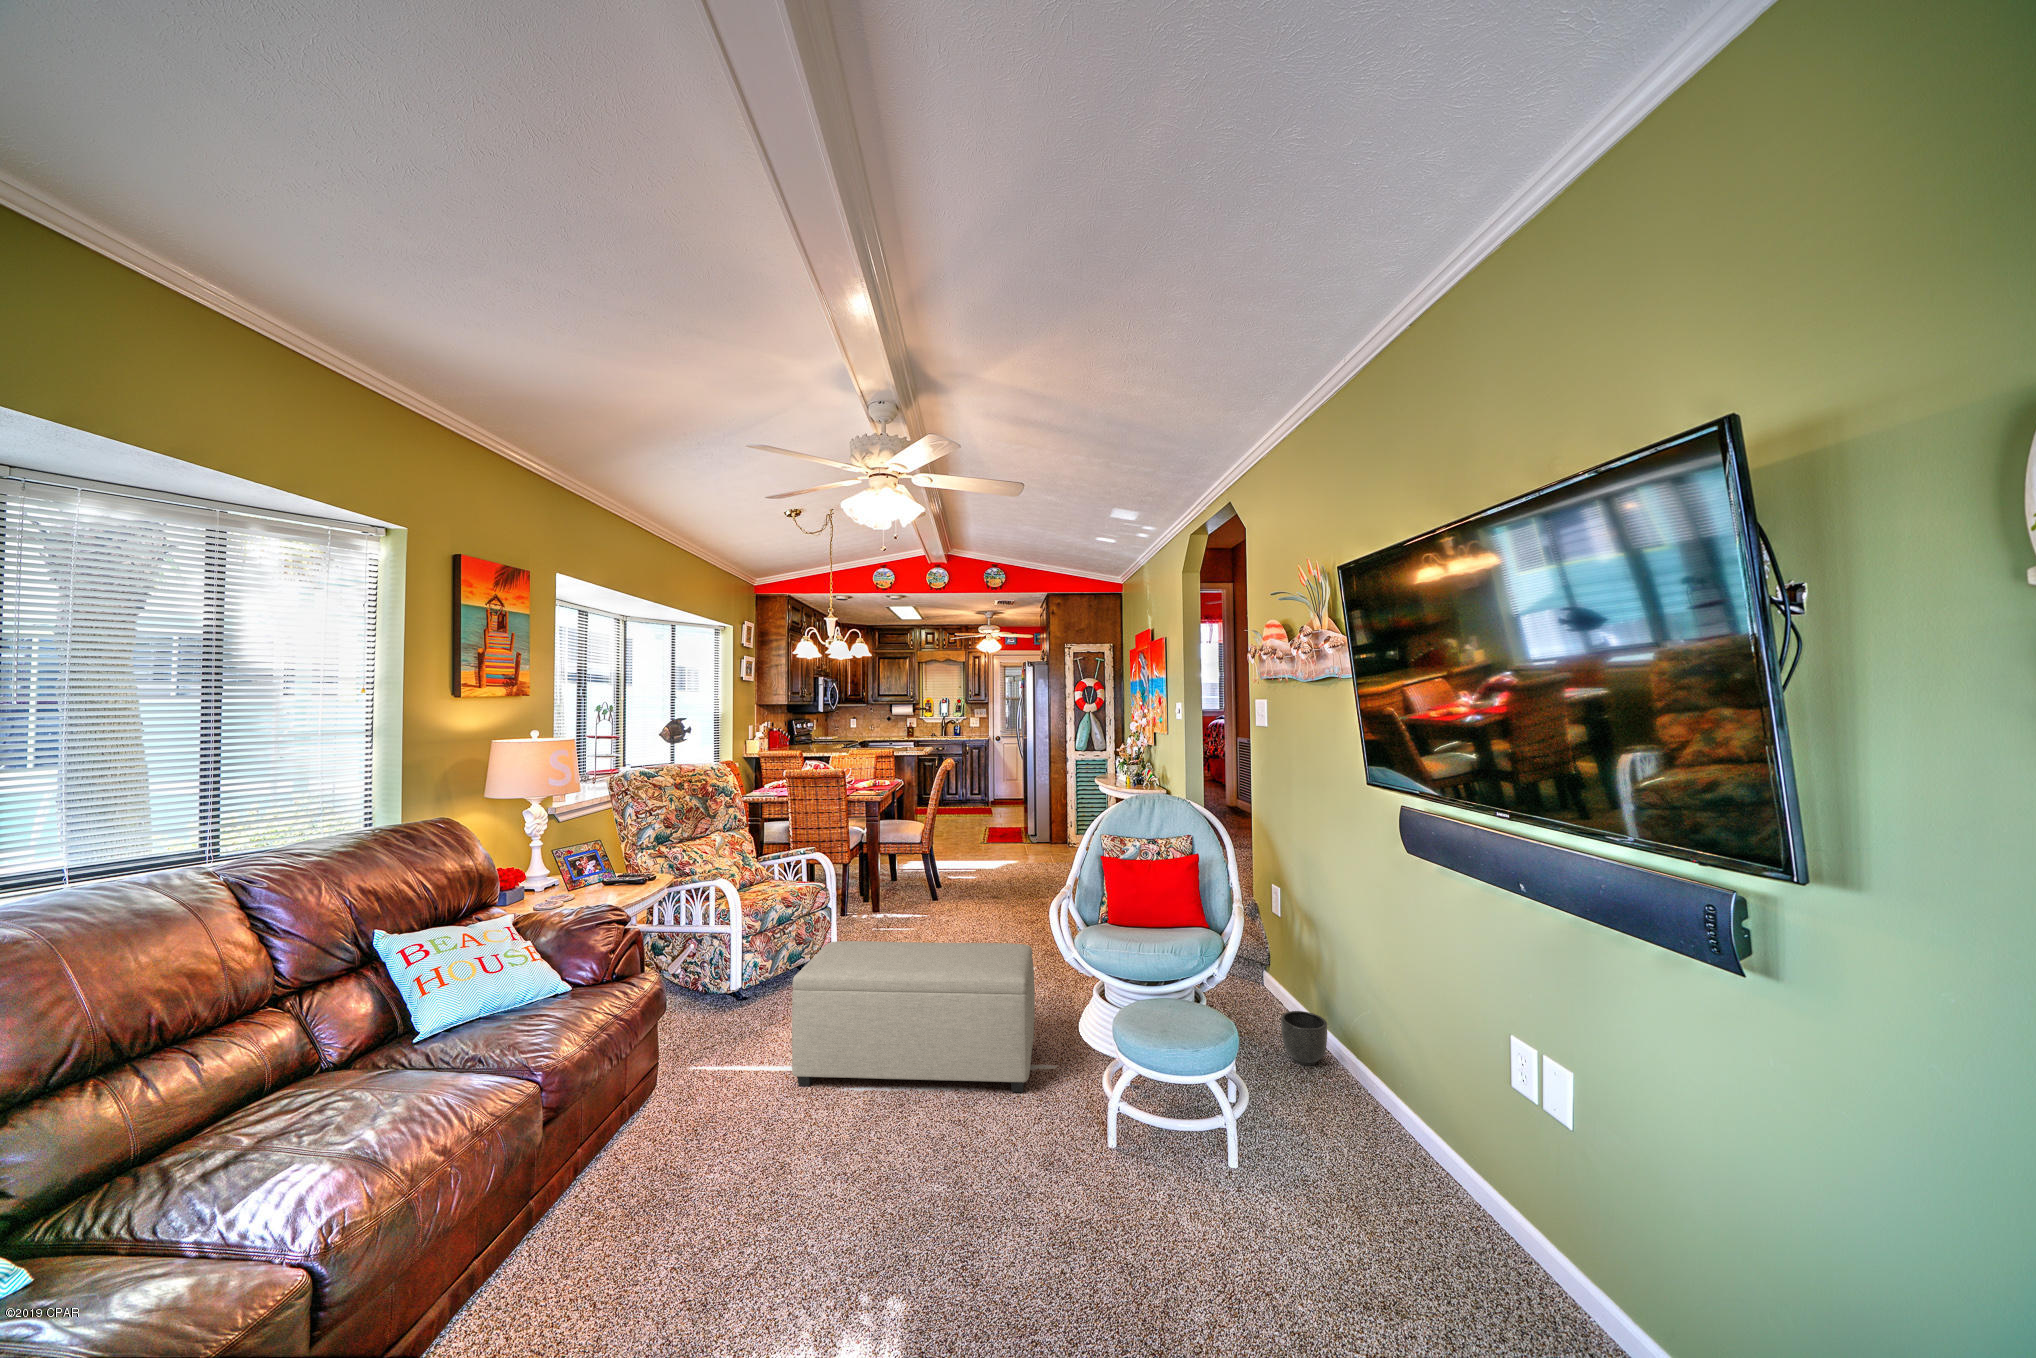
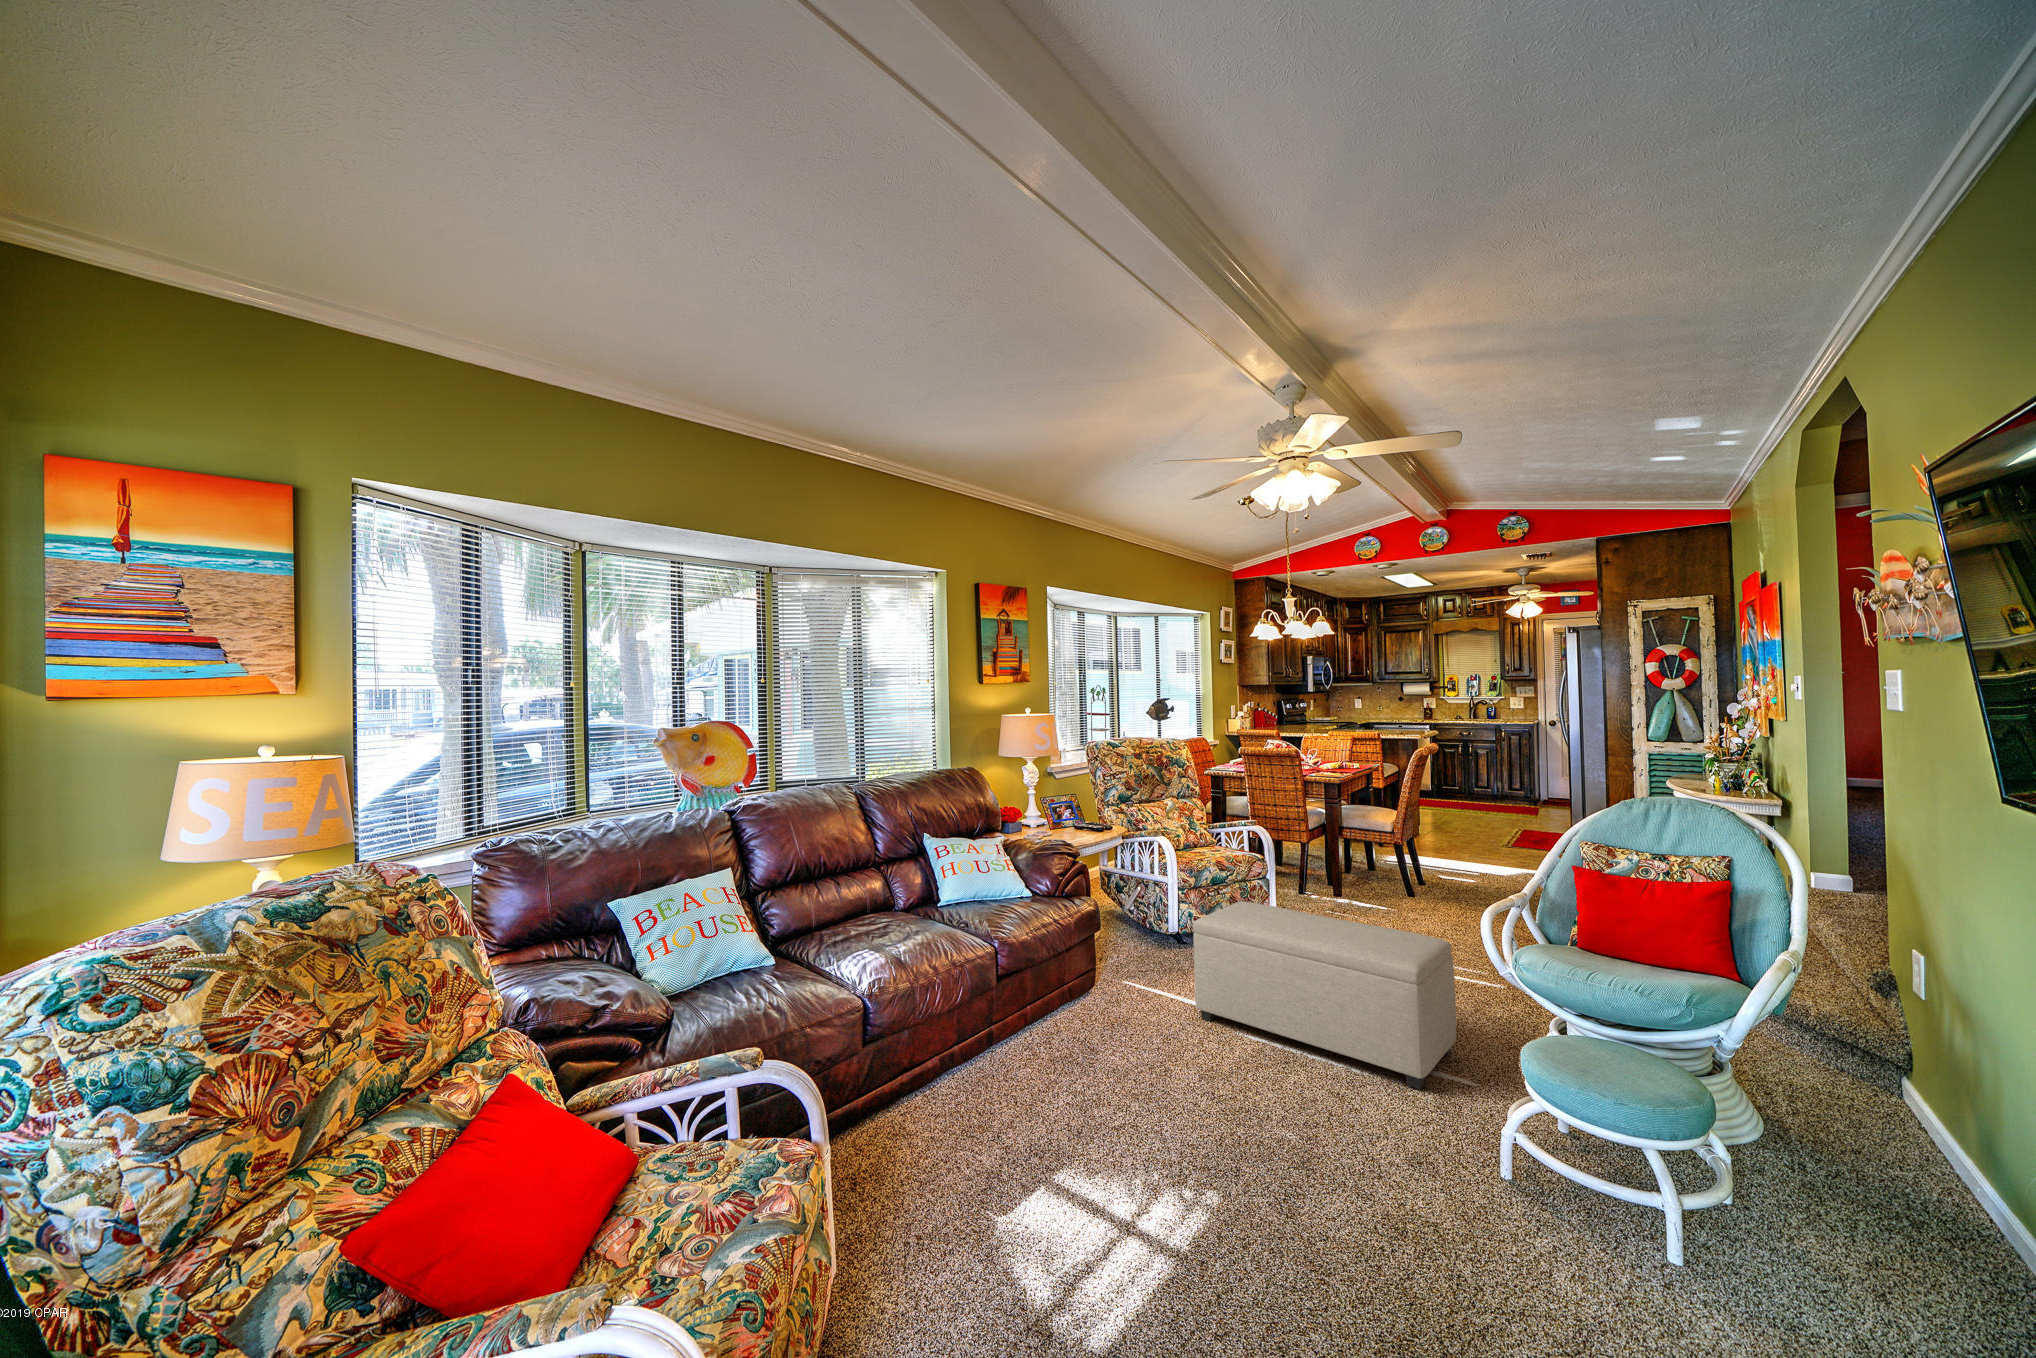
planter: present [1281,1011,1327,1066] -> none [1860,1116,1960,1205]

